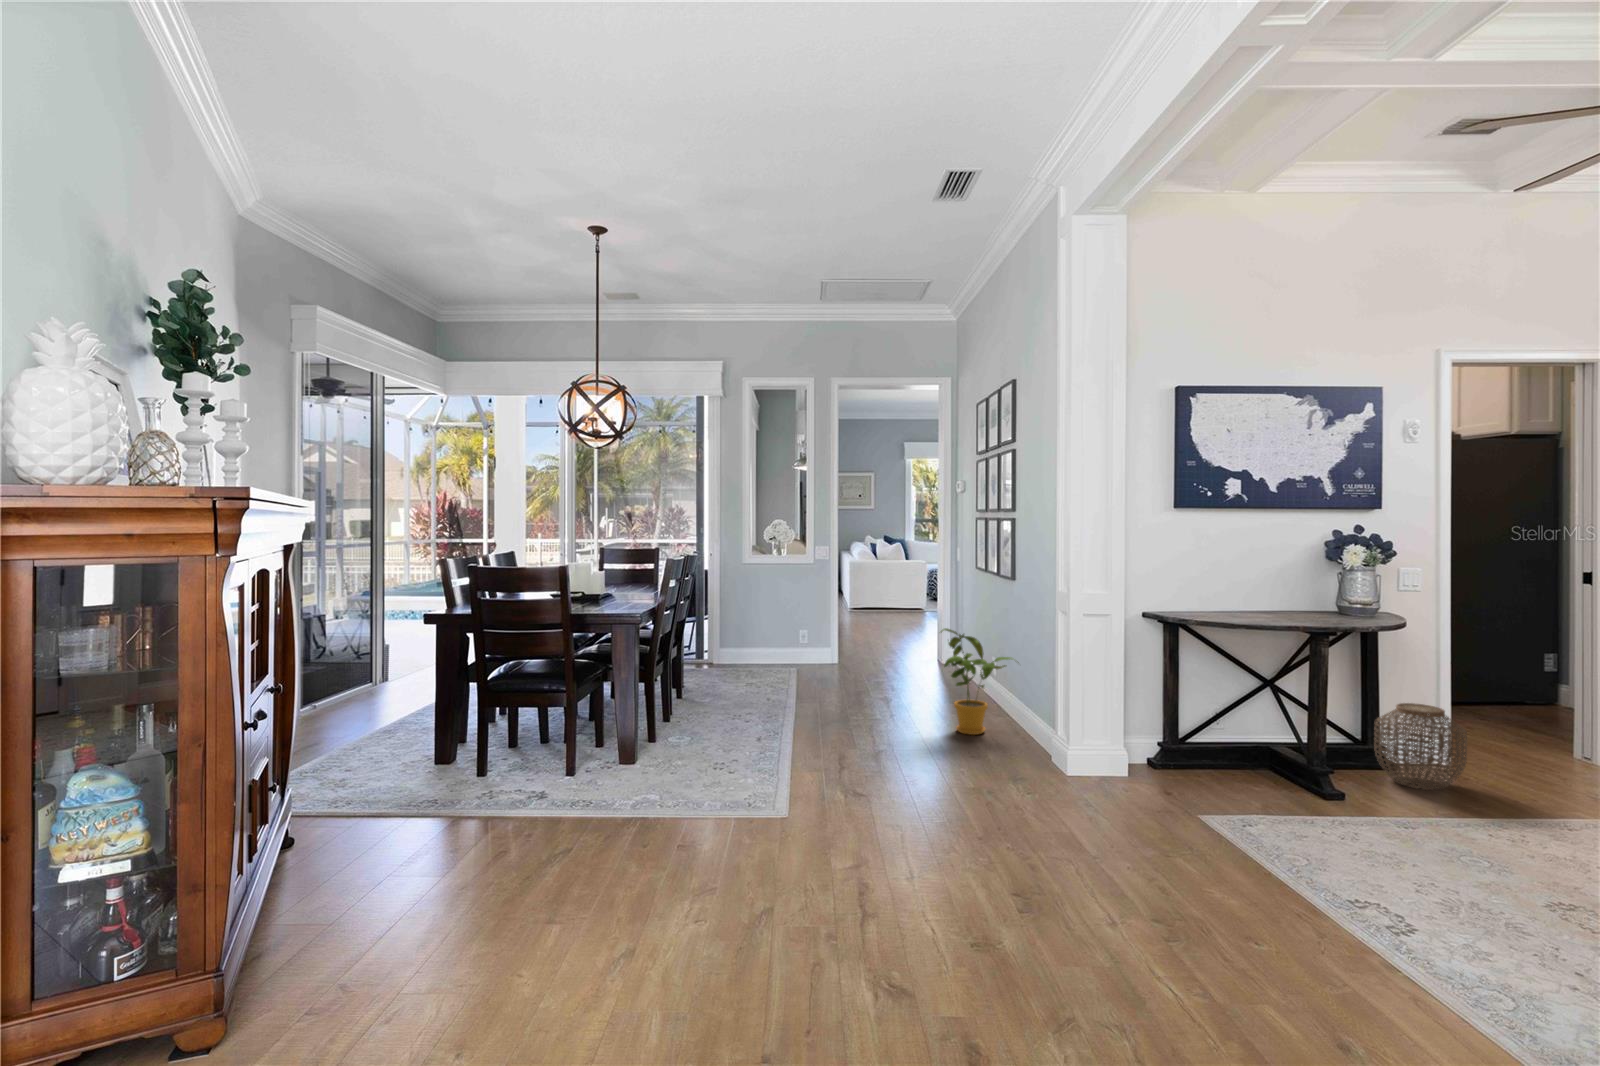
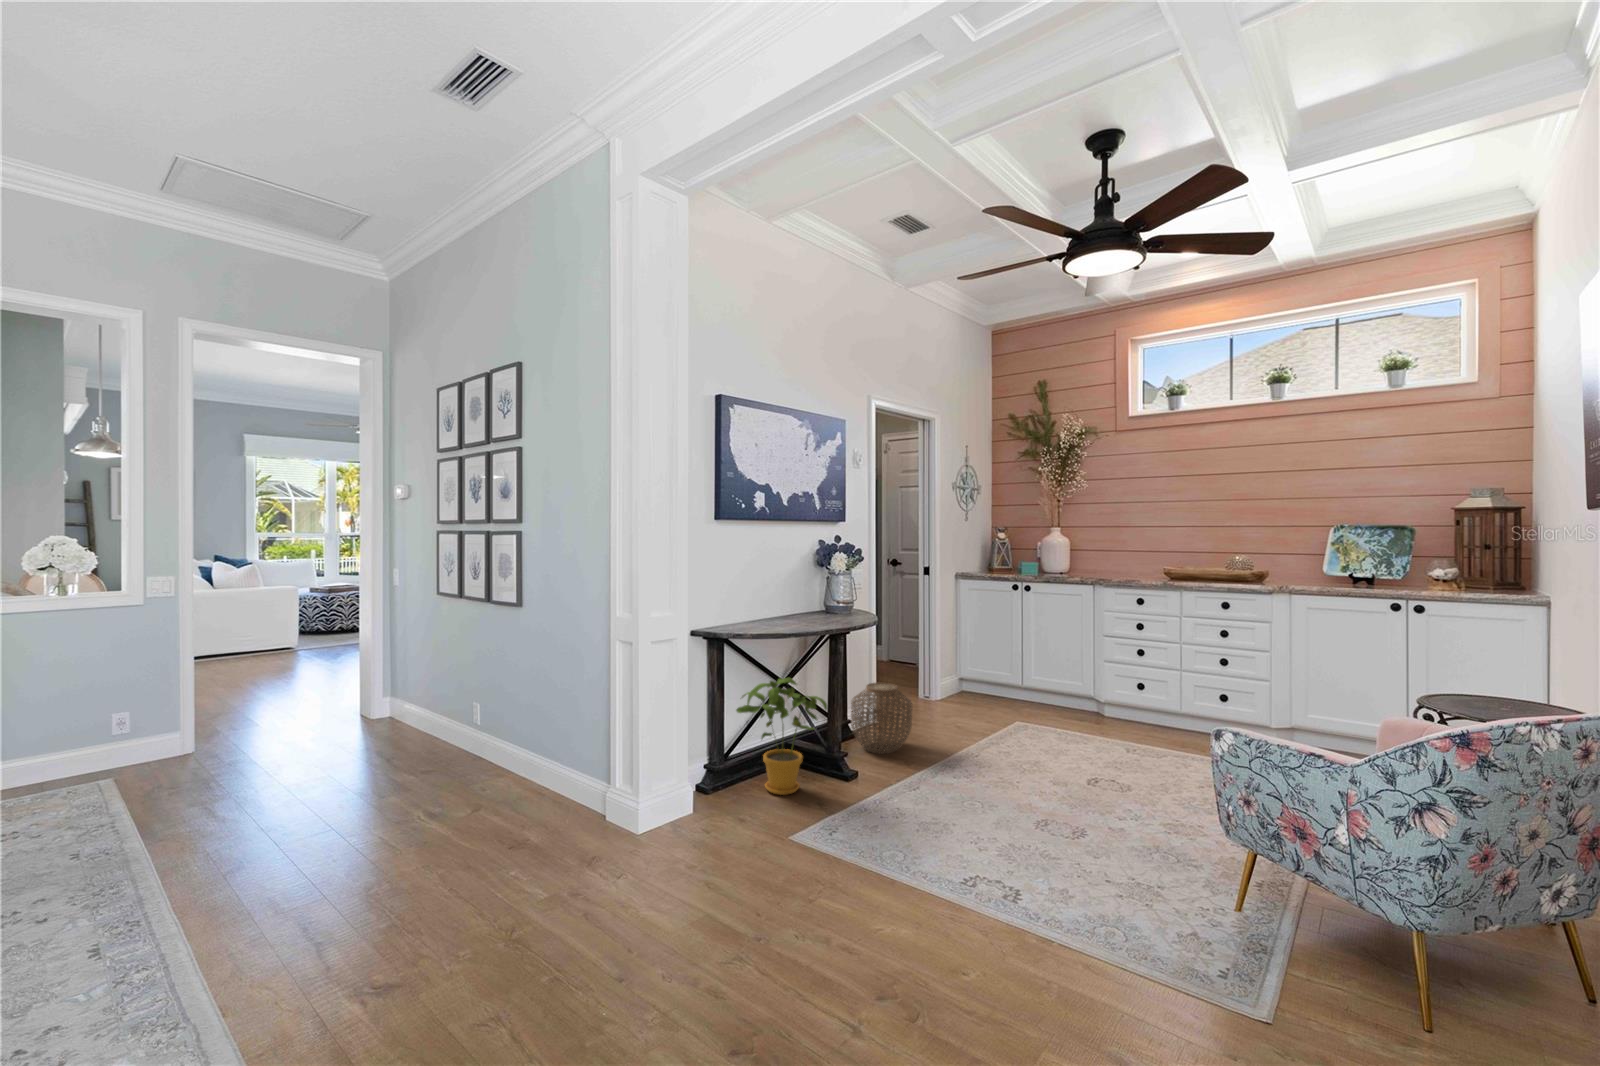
house plant: present [941,628,1013,735] -> present [736,678,827,795]

